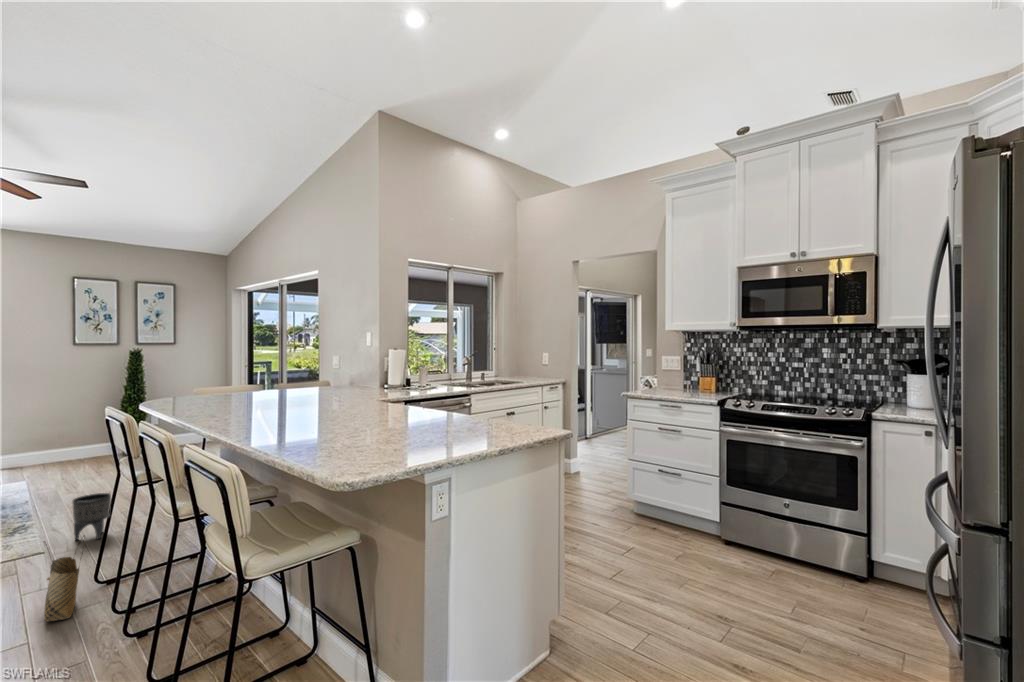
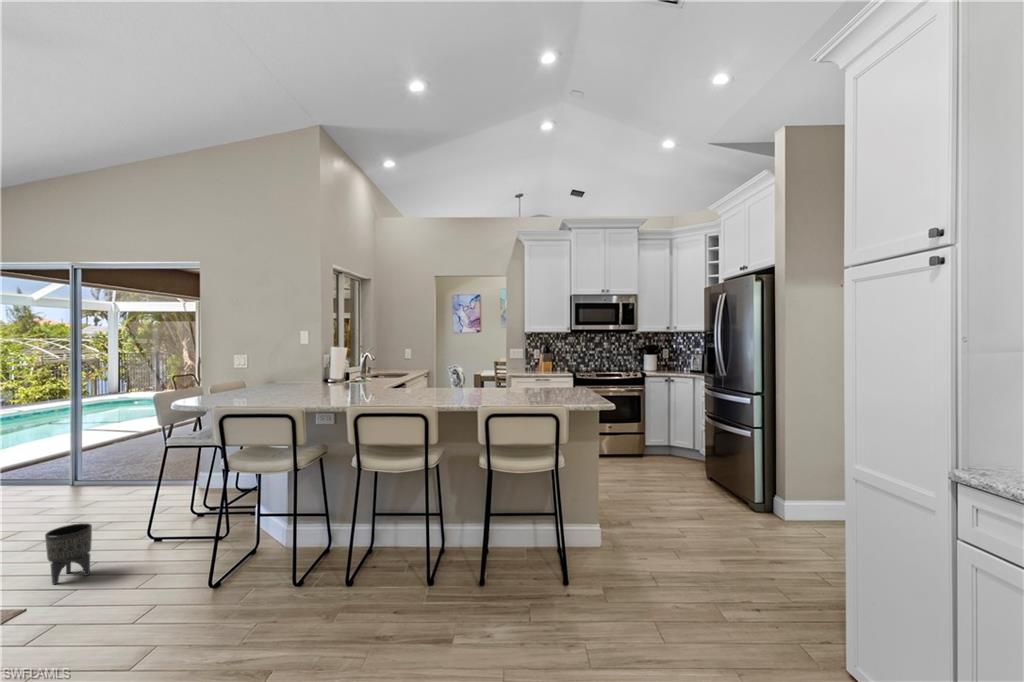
woven basket: present [43,536,85,621] -> none [214,525,266,602]

